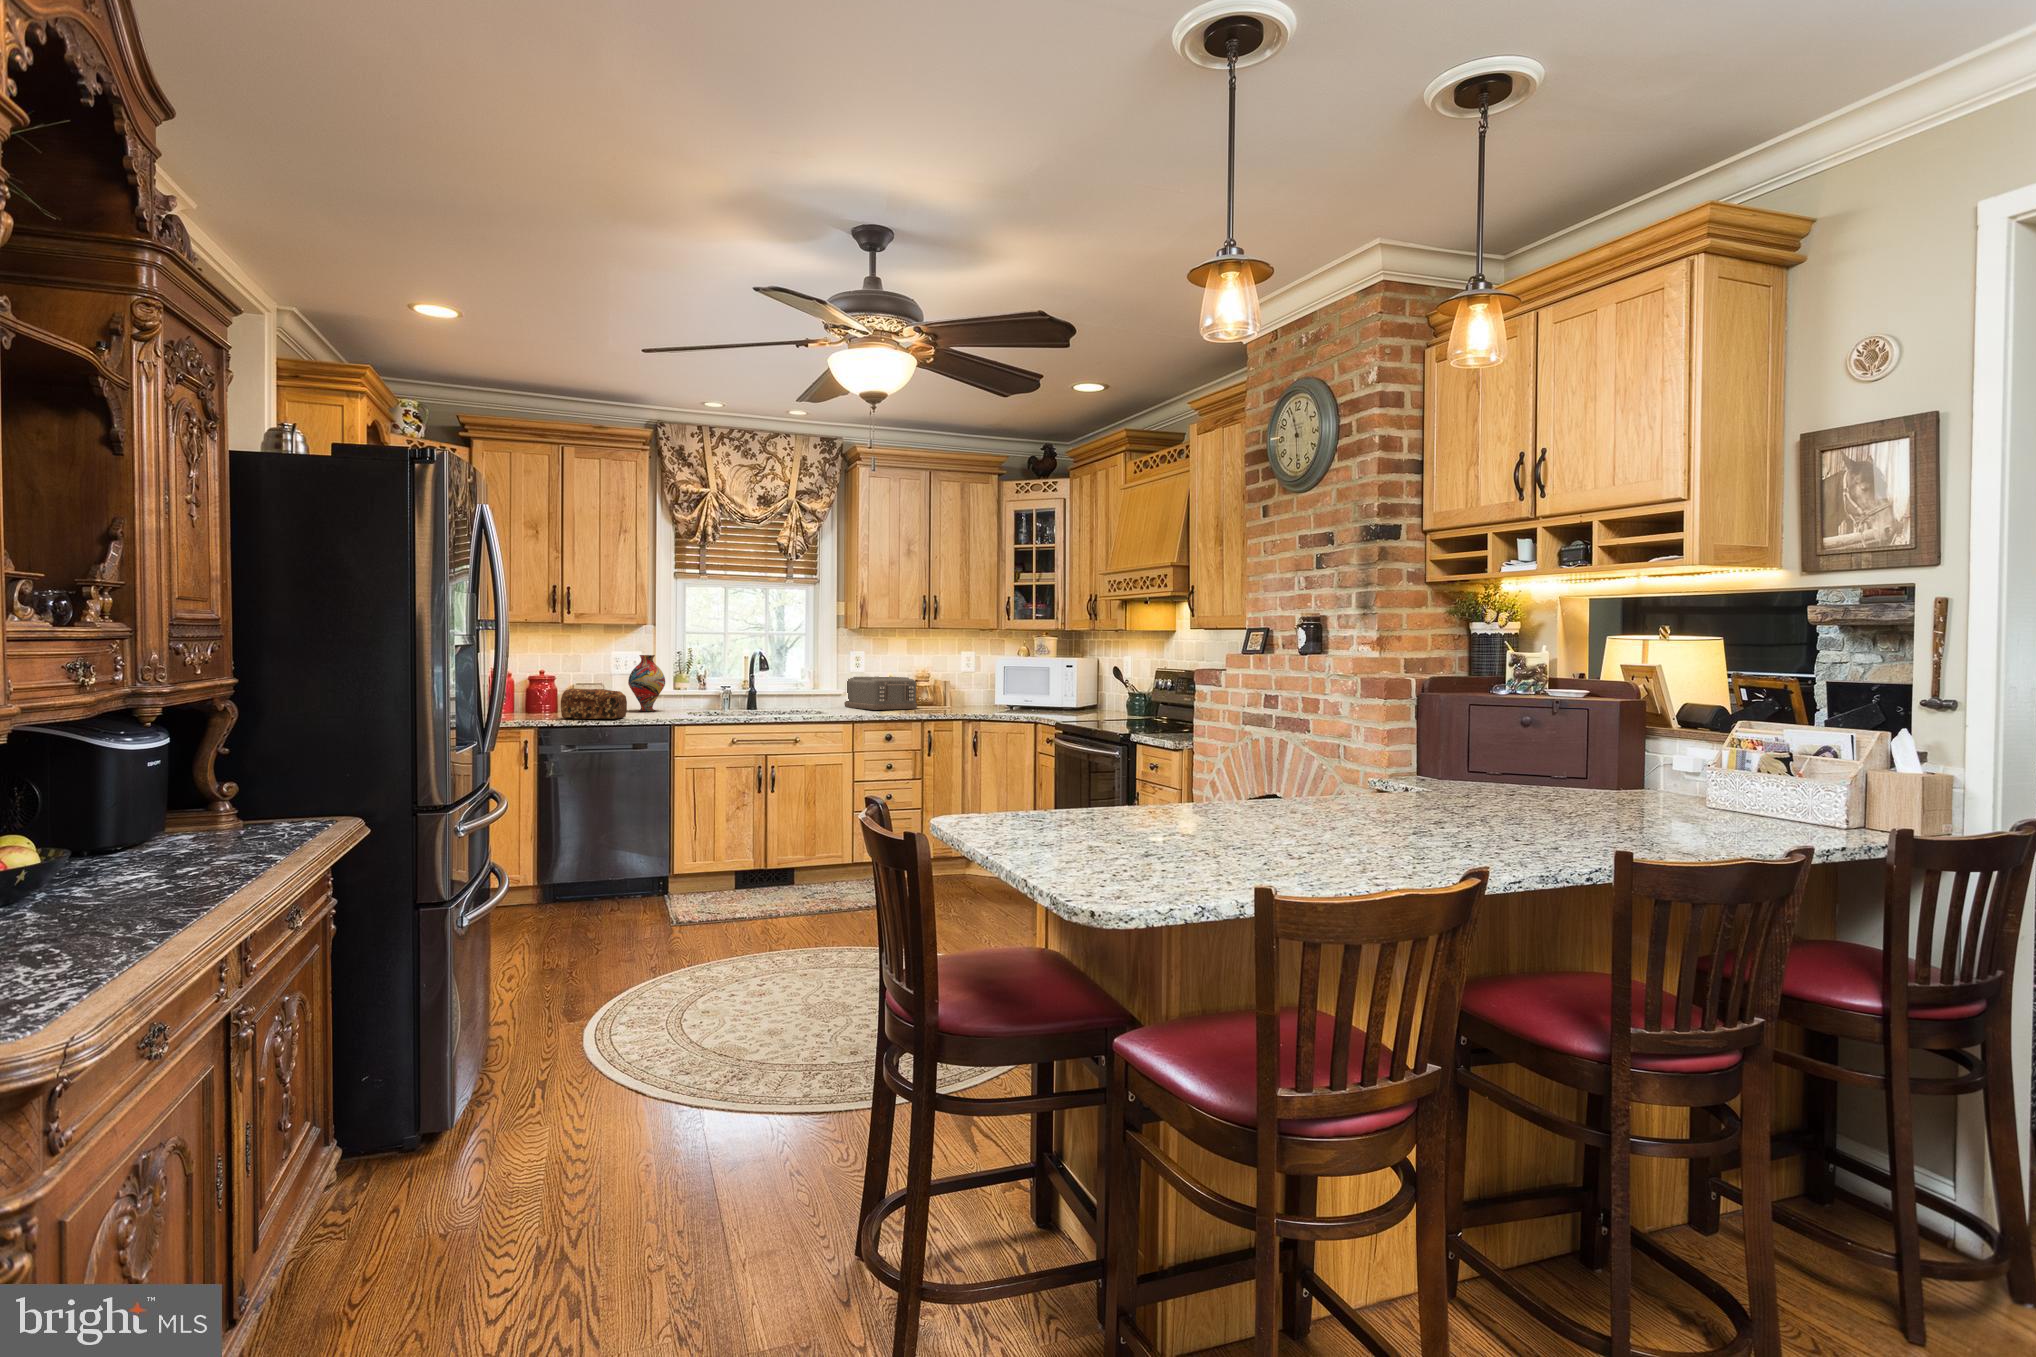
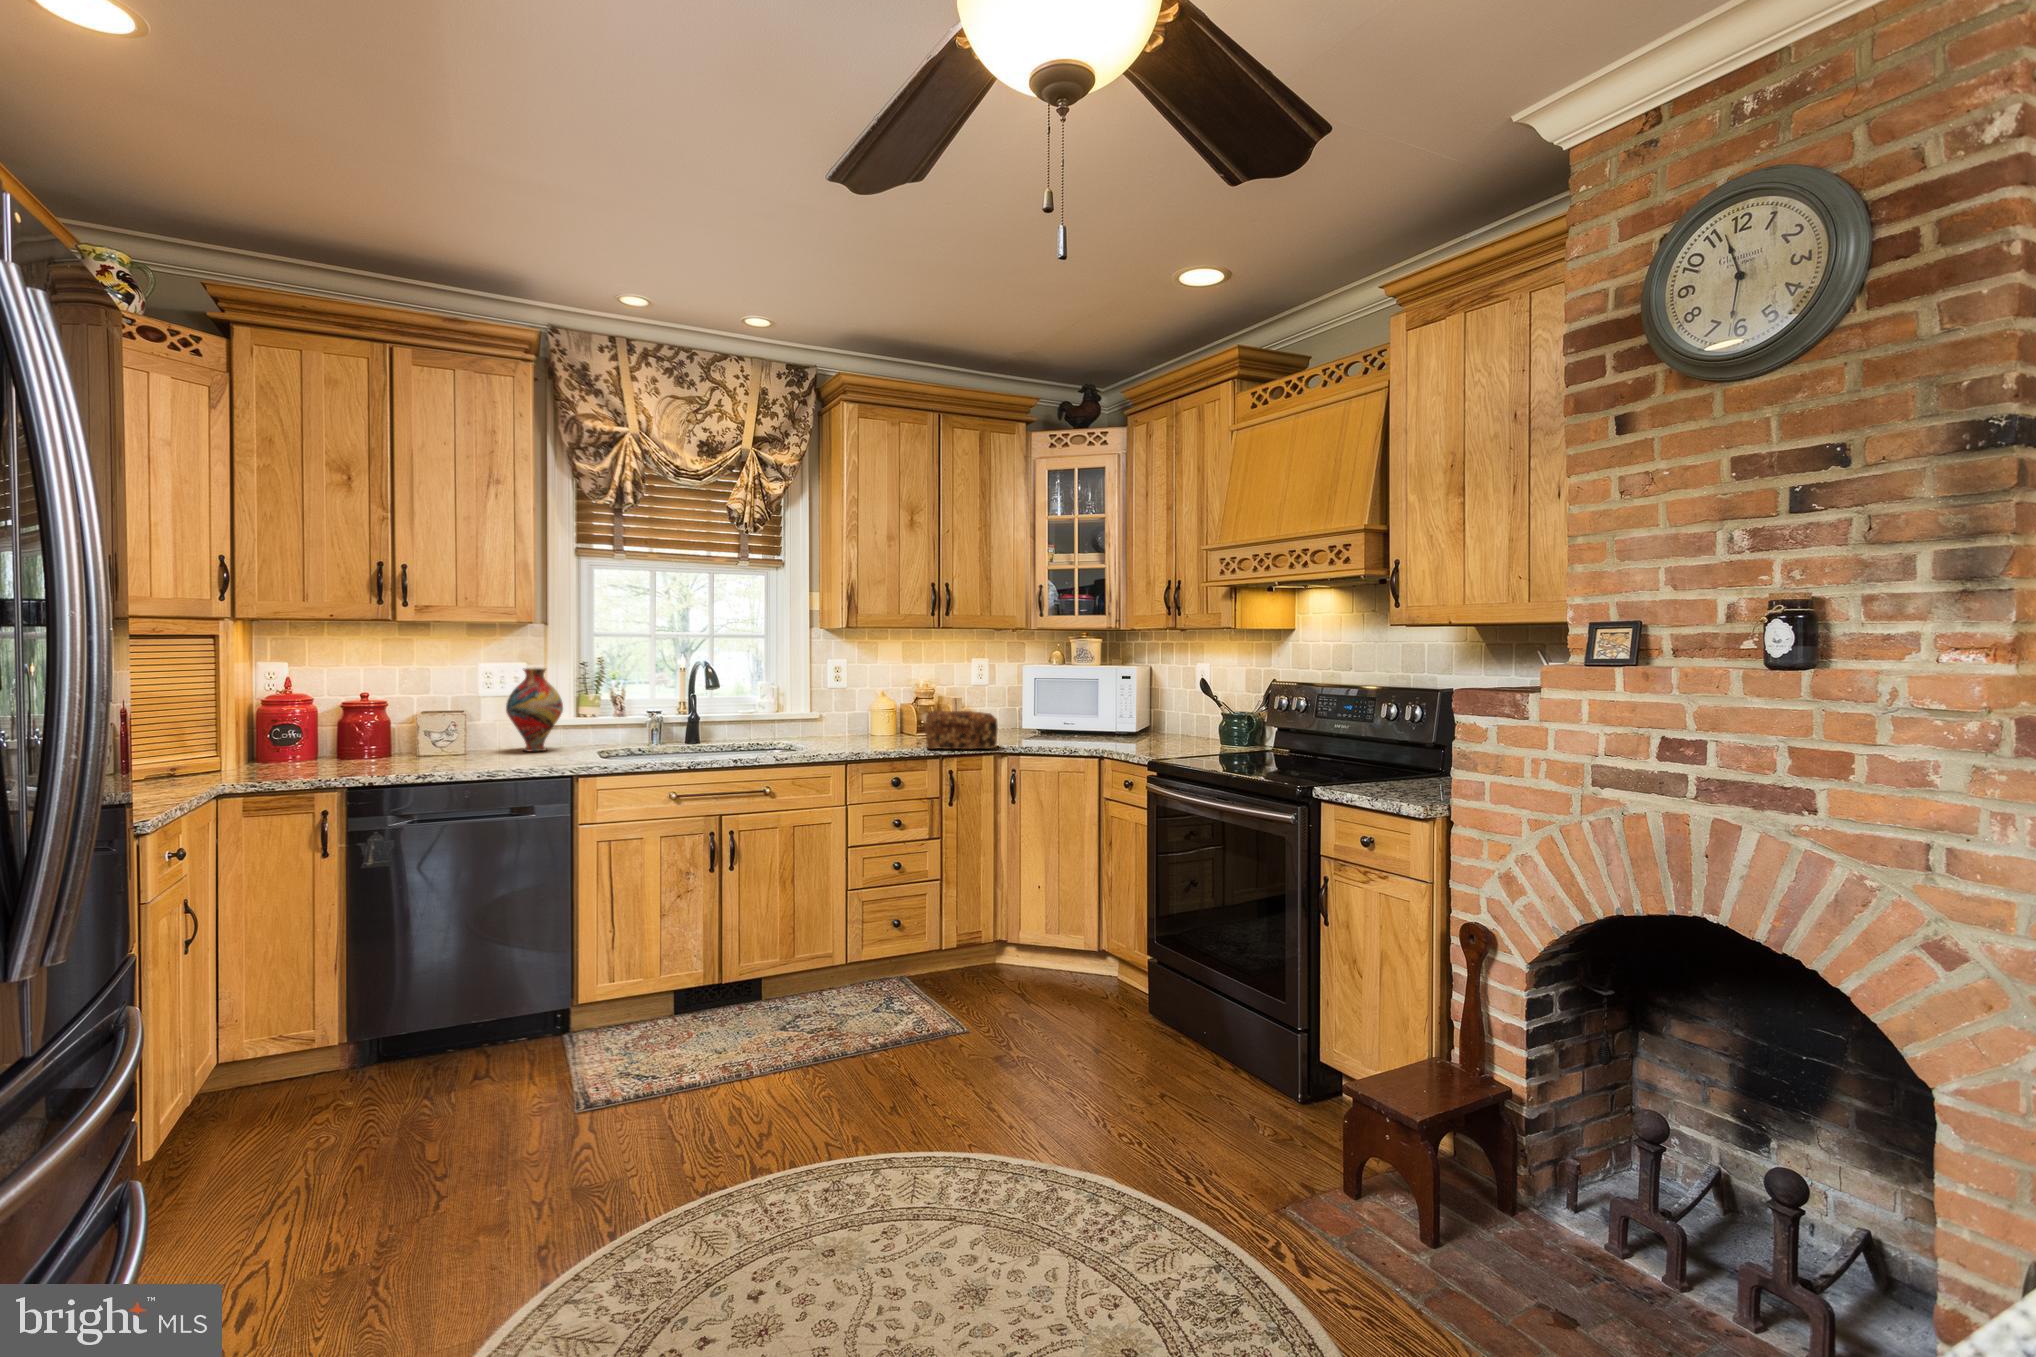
toaster: present [844,676,917,710] -> none [821,694,923,741]
bread loaf: present [561,689,627,719] -> present [925,711,998,749]

